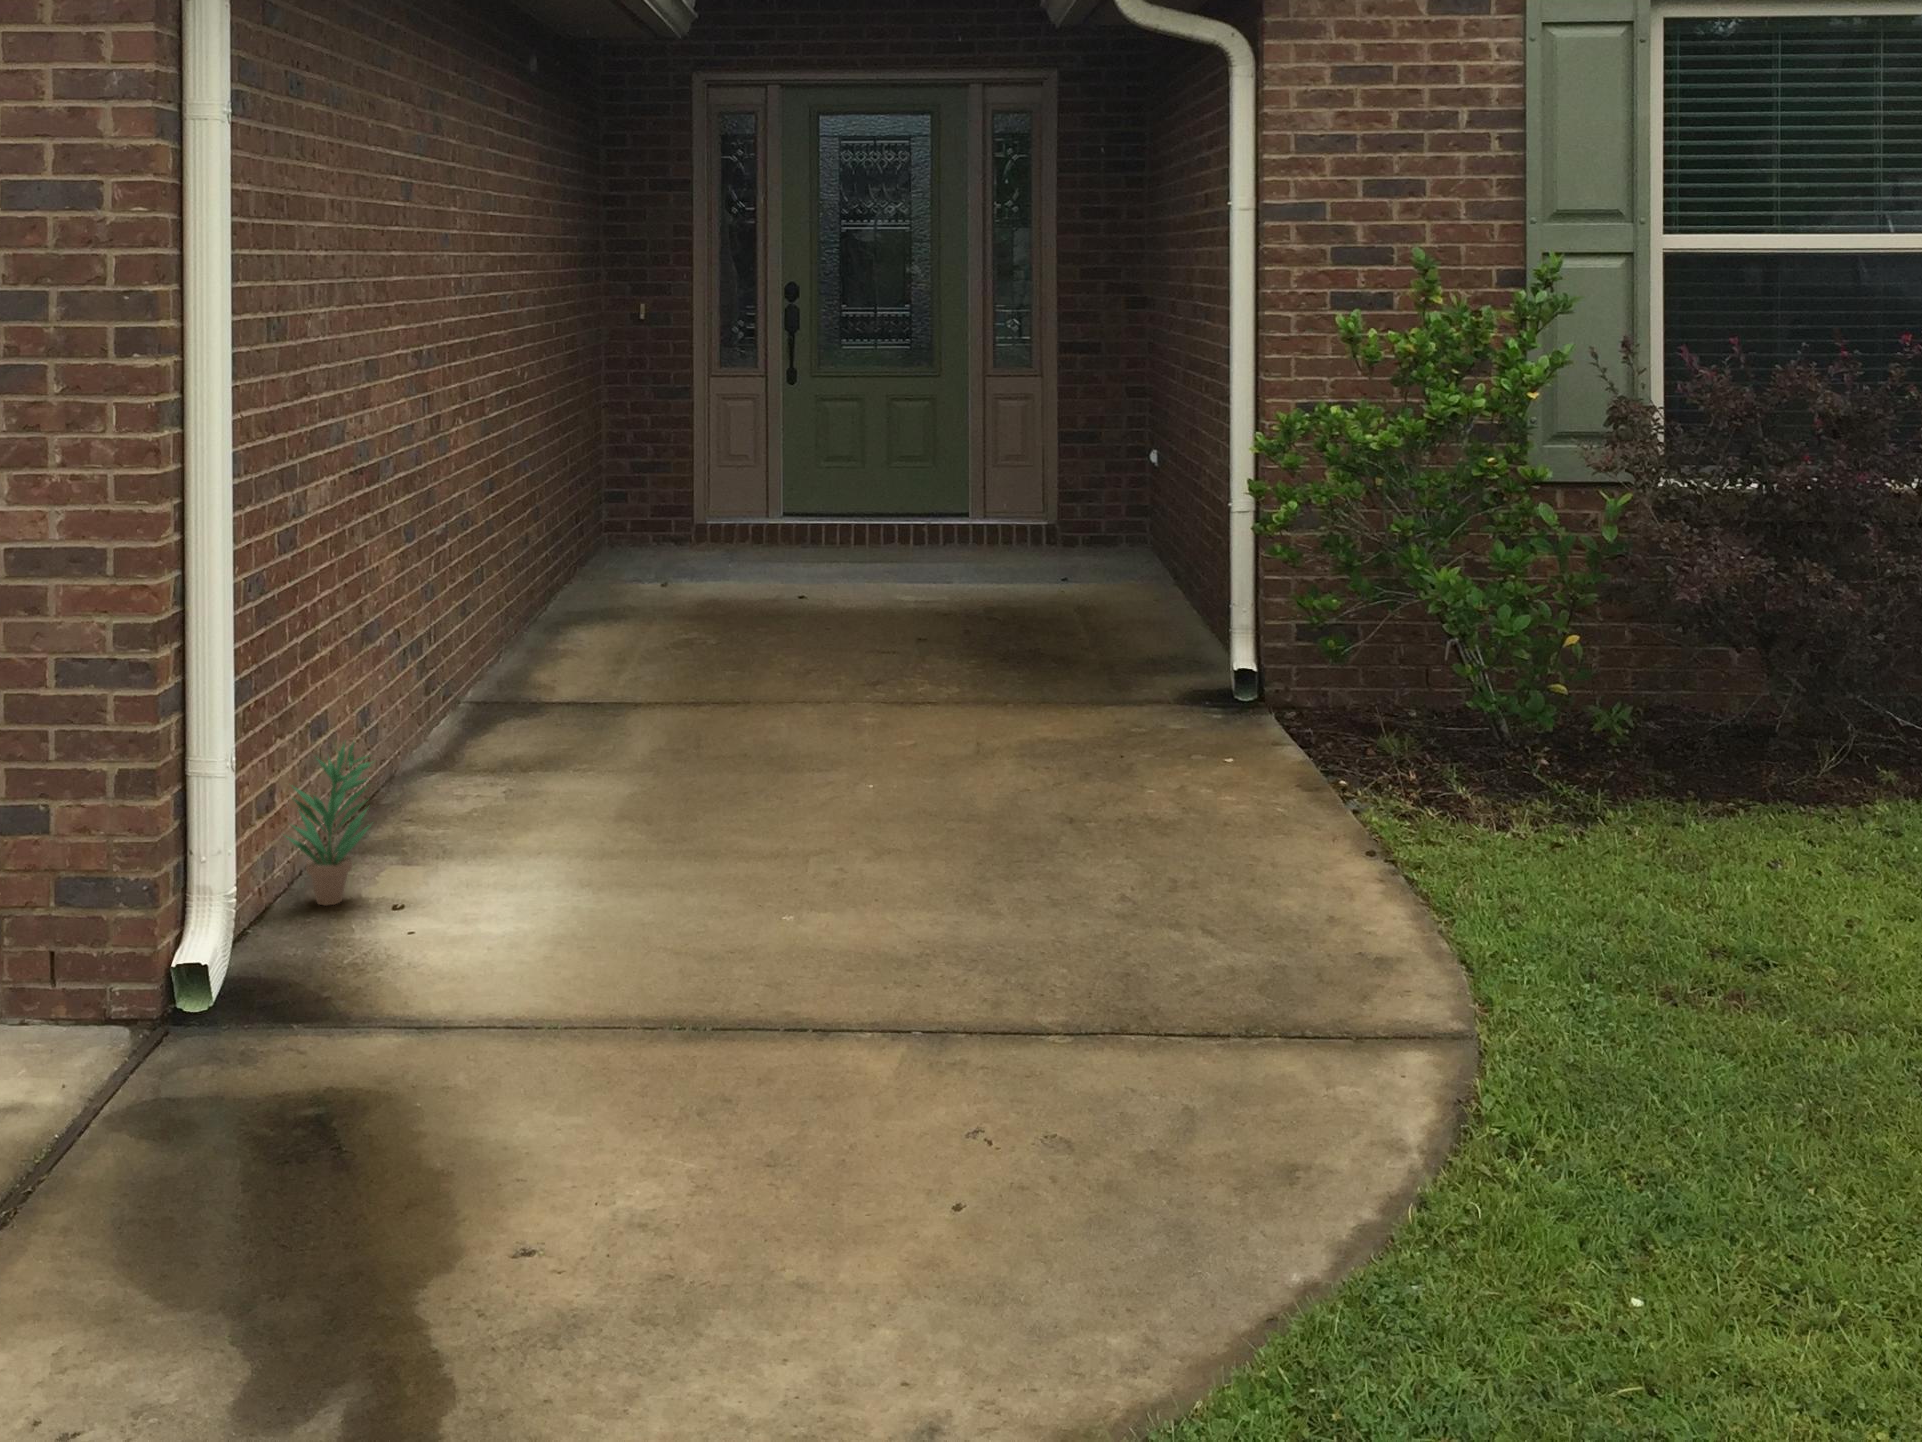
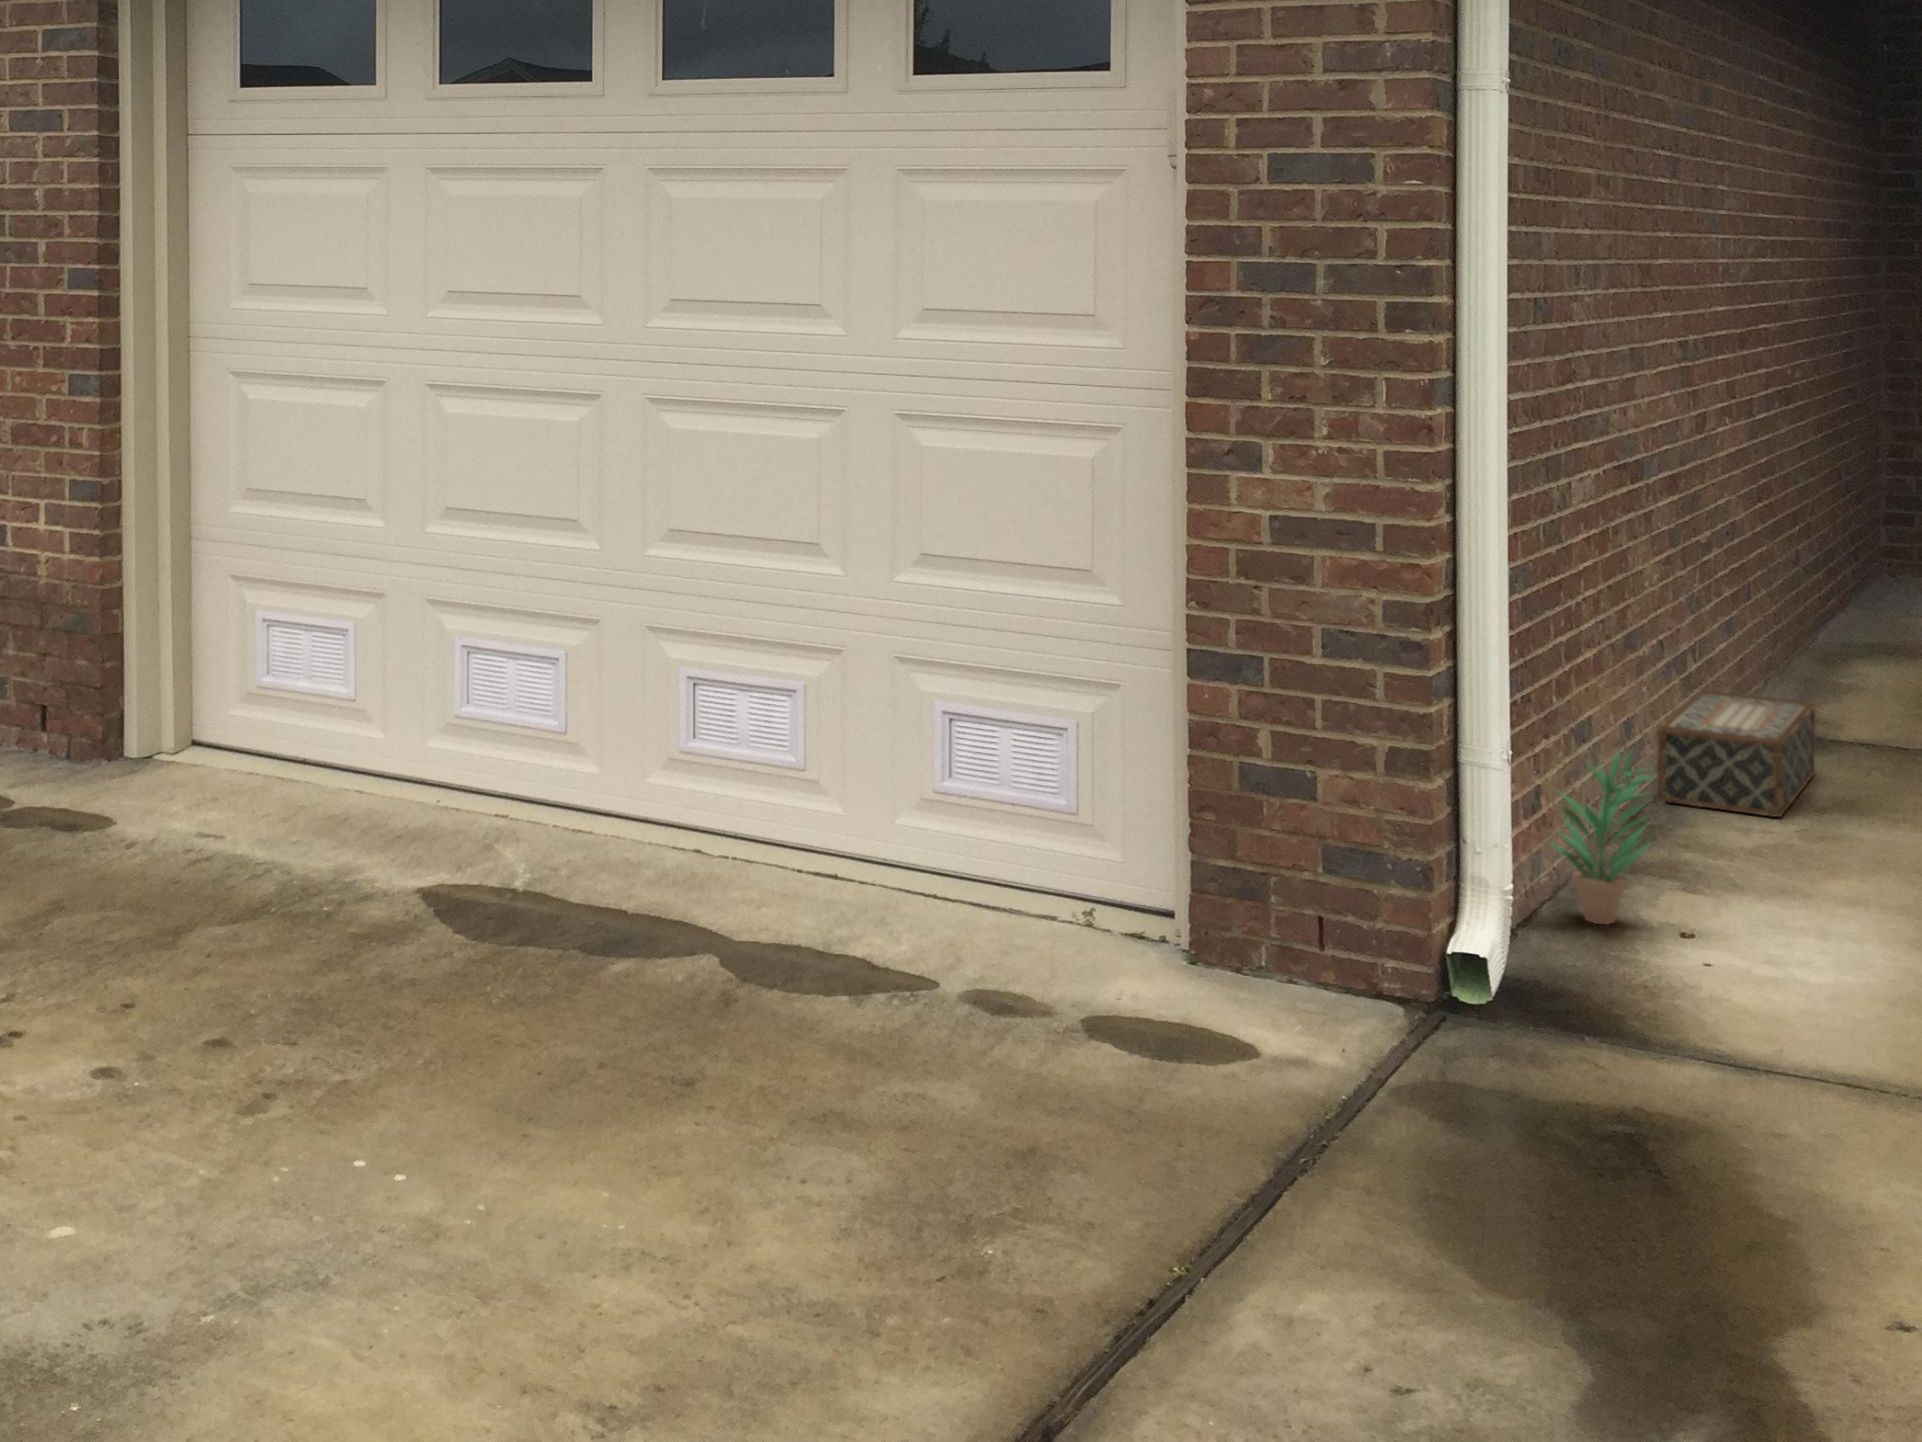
woven basket: none [392,678,516,782] -> present [1657,690,1815,817]

